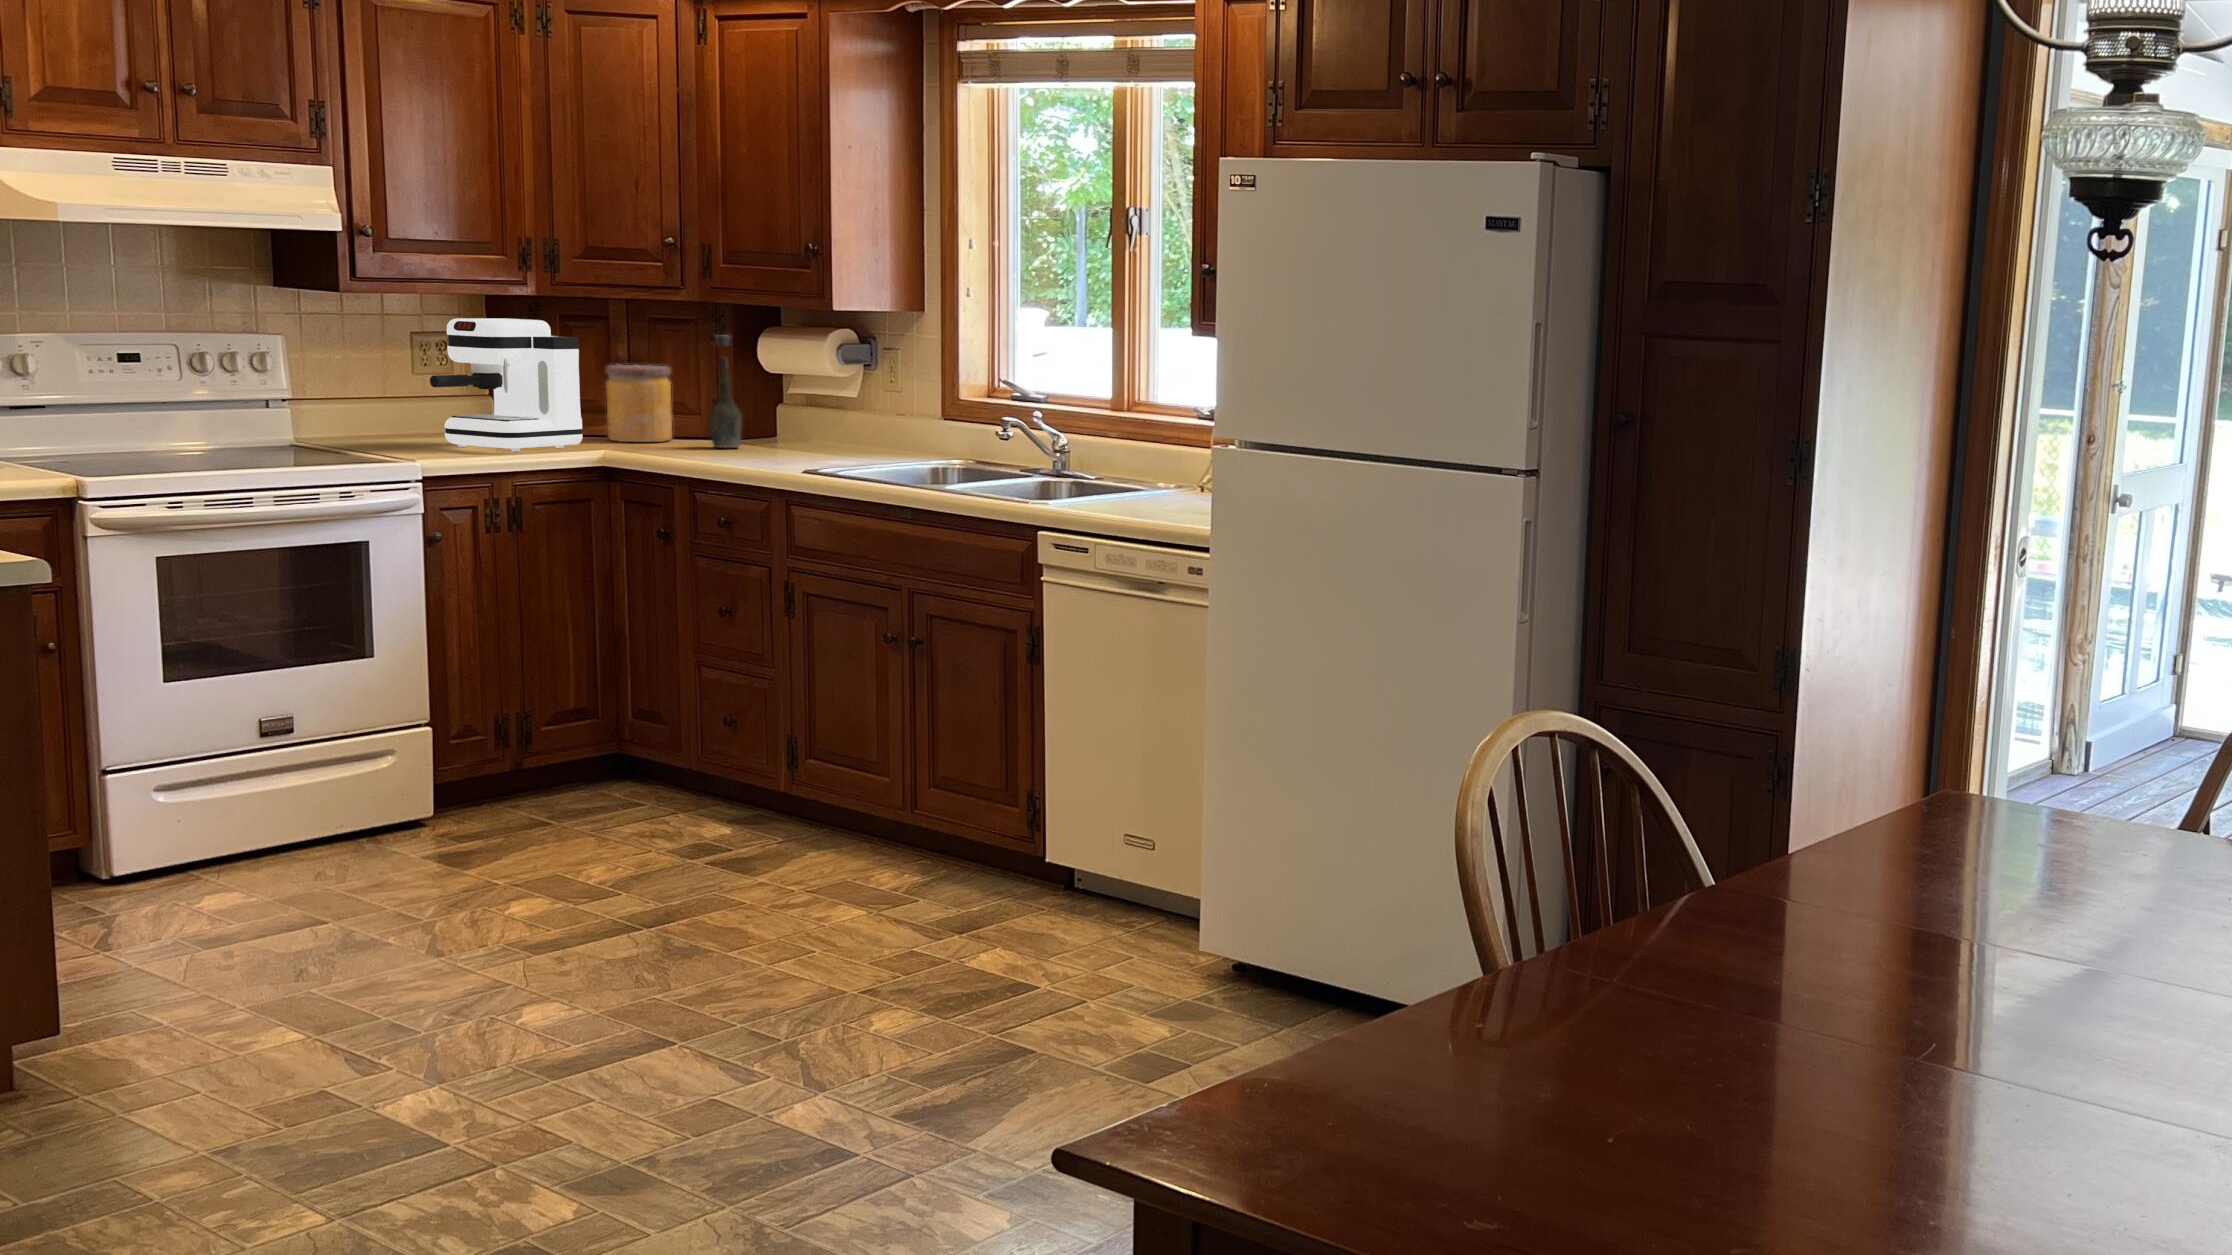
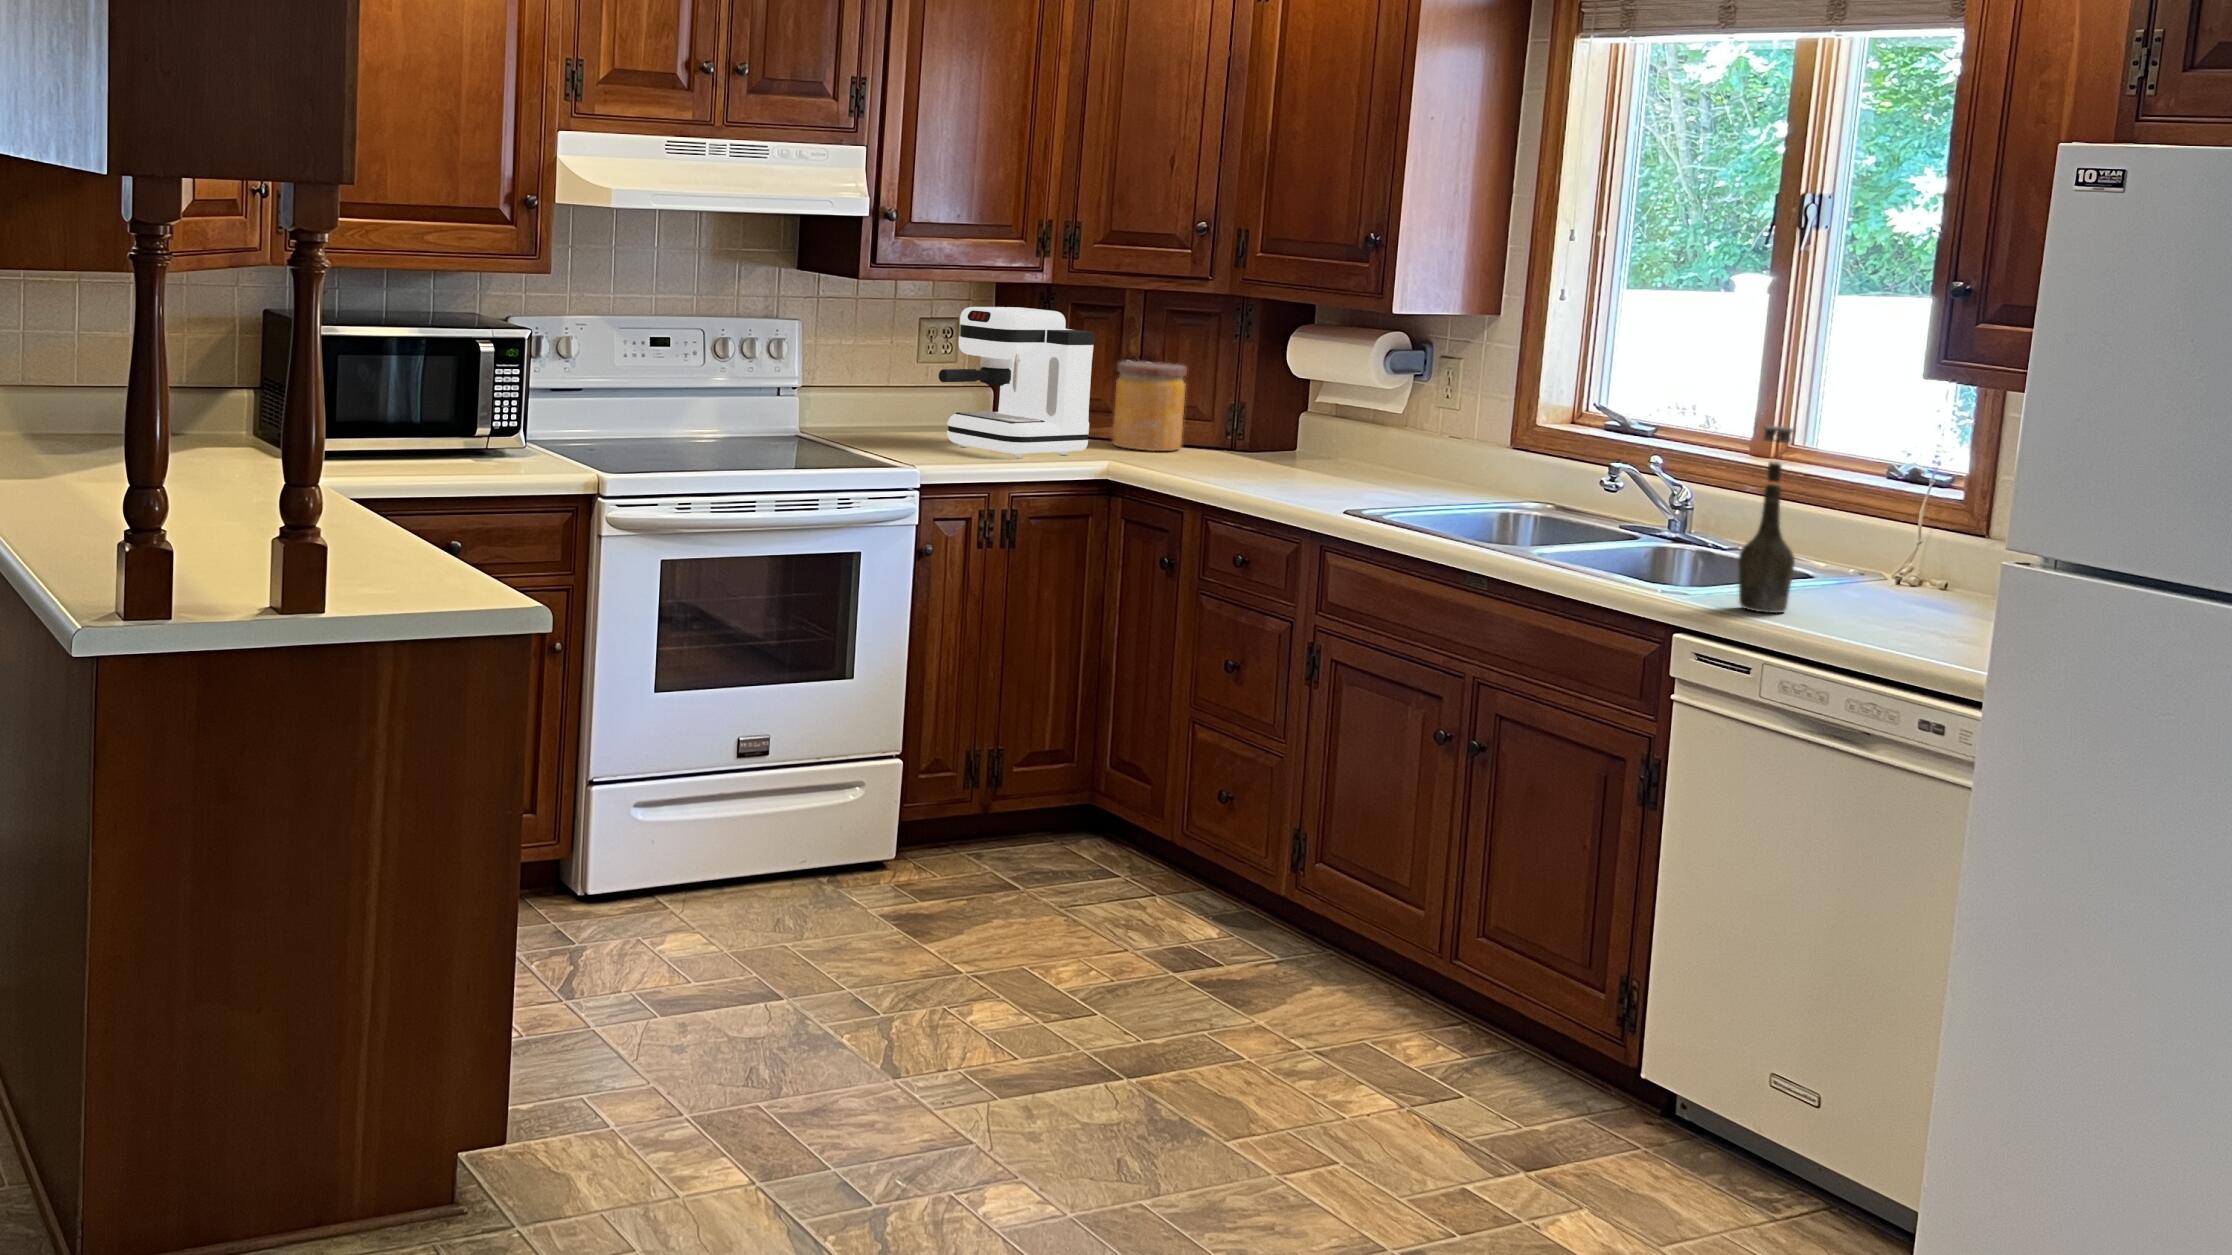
bottle: present [710,336,742,448] -> present [1738,426,1795,613]

